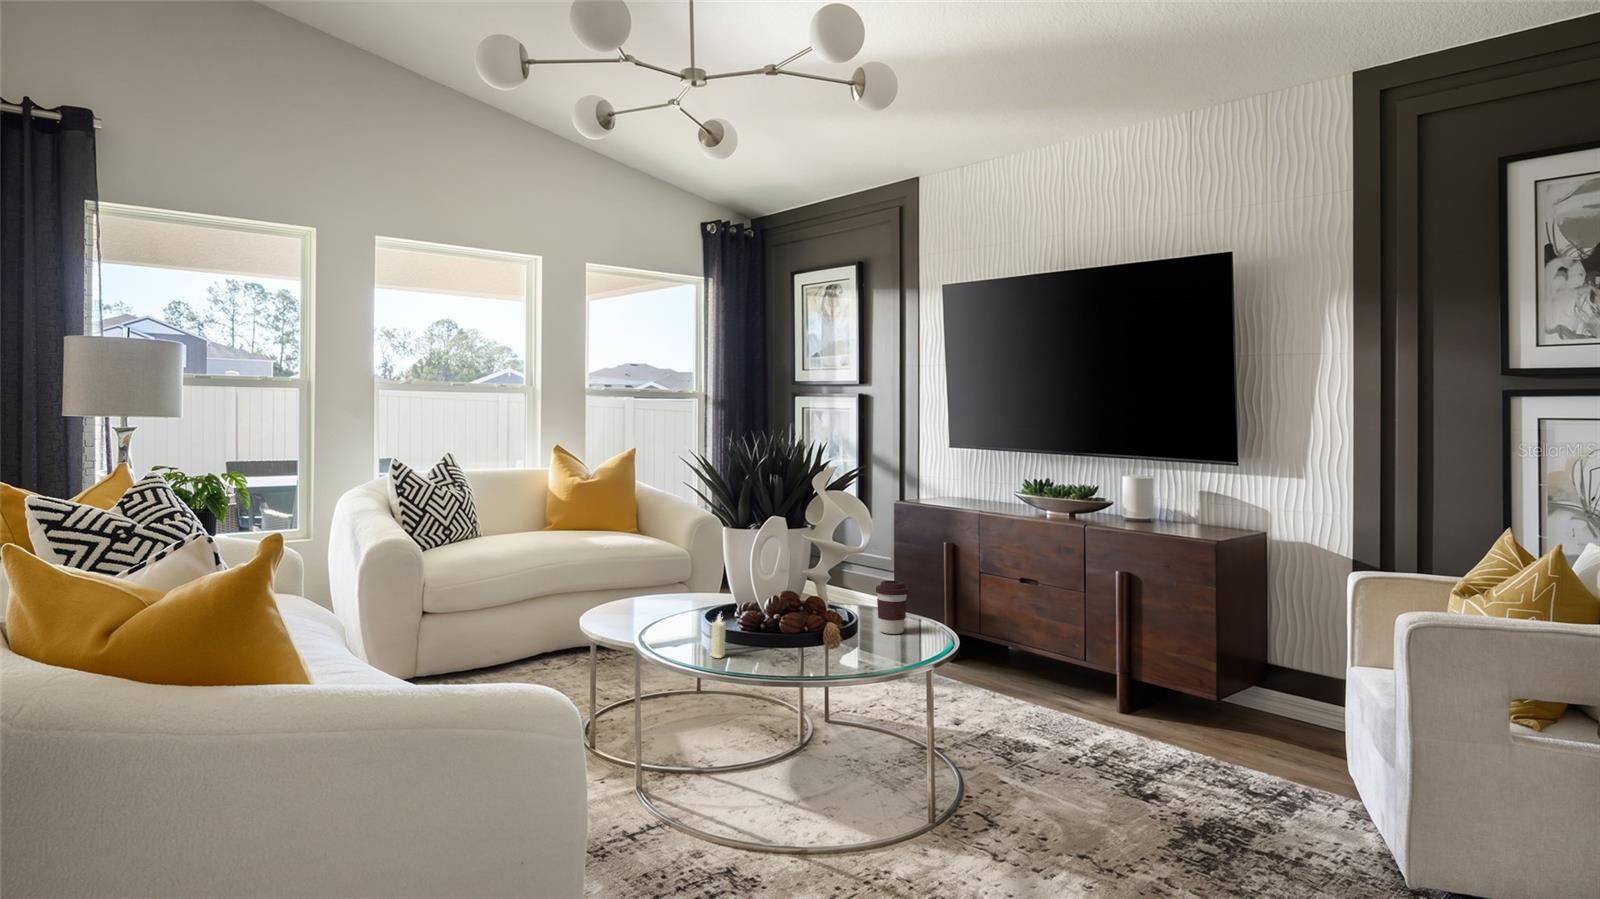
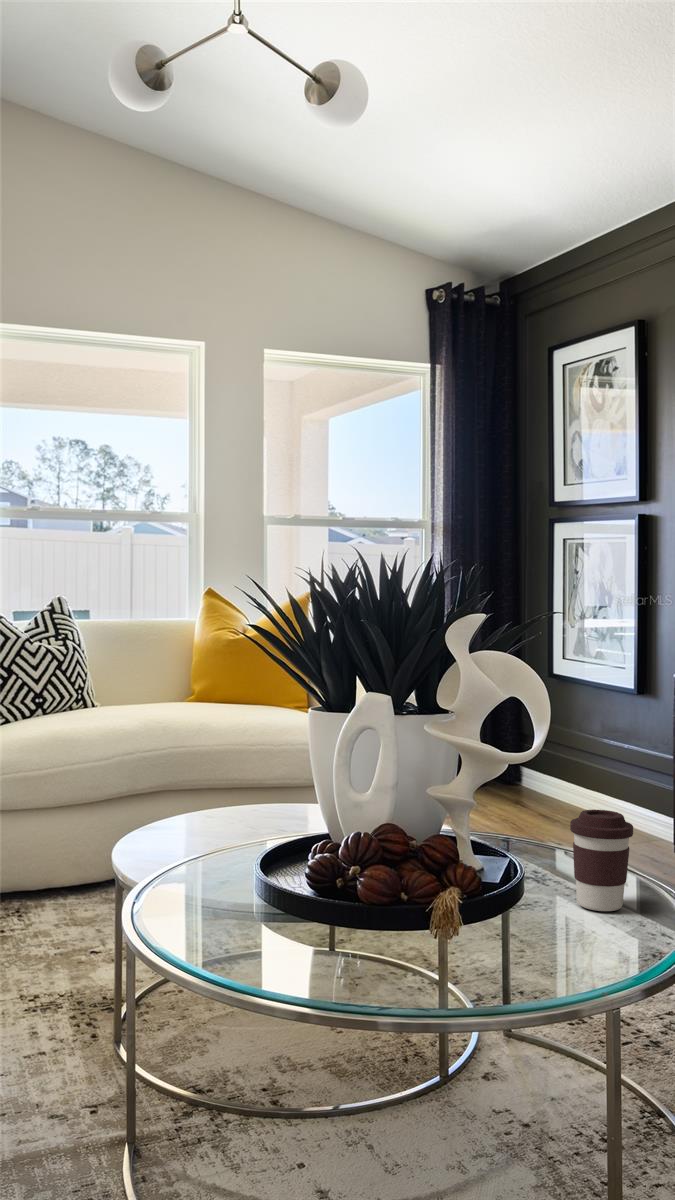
candle: present [710,614,726,658] -> none [235,853,264,938]

